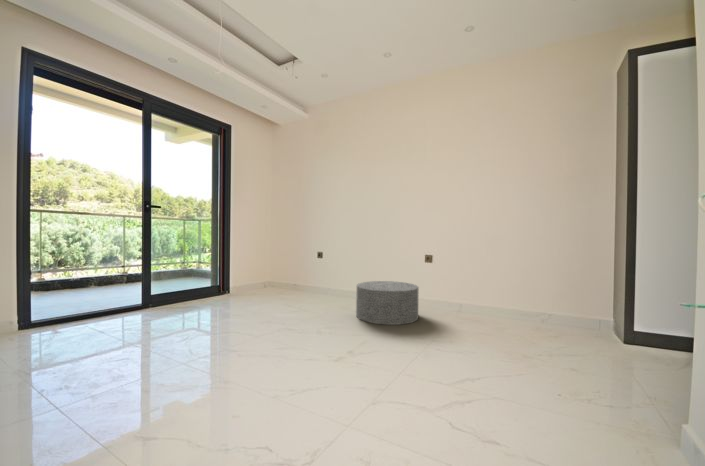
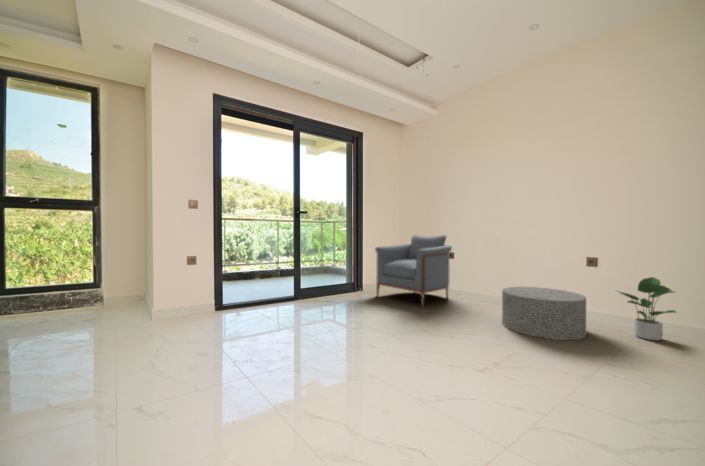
armchair: none [244,235,321,307] -> present [375,235,452,307]
potted plant: none [440,269,478,318] -> present [620,277,676,341]

